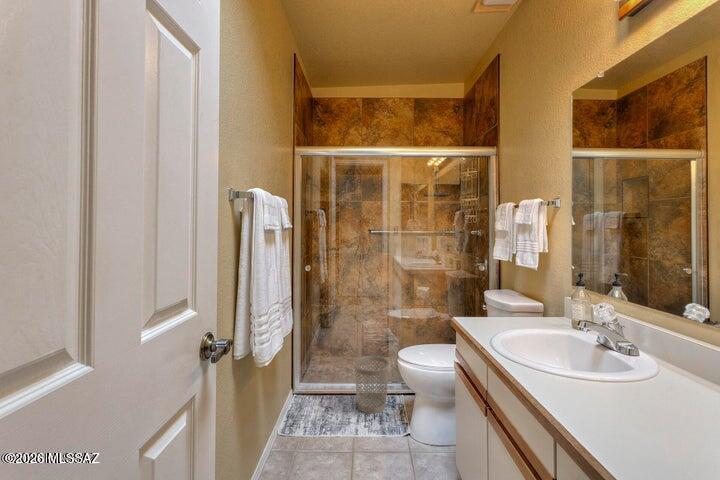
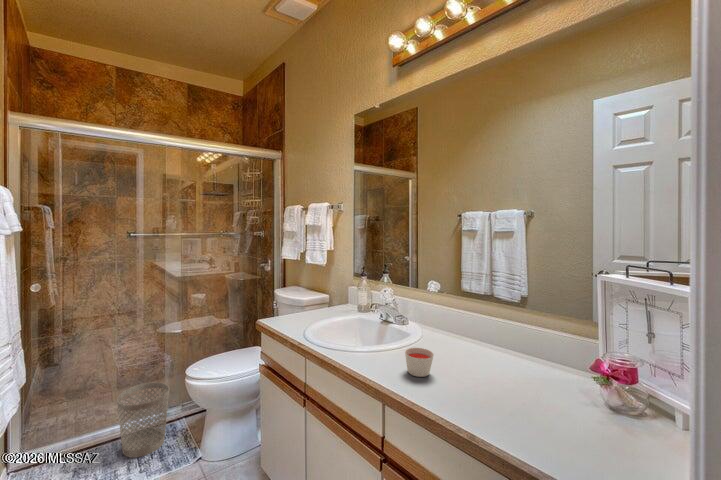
candle: none [609,384,665,433] -> present [405,348,434,377]

